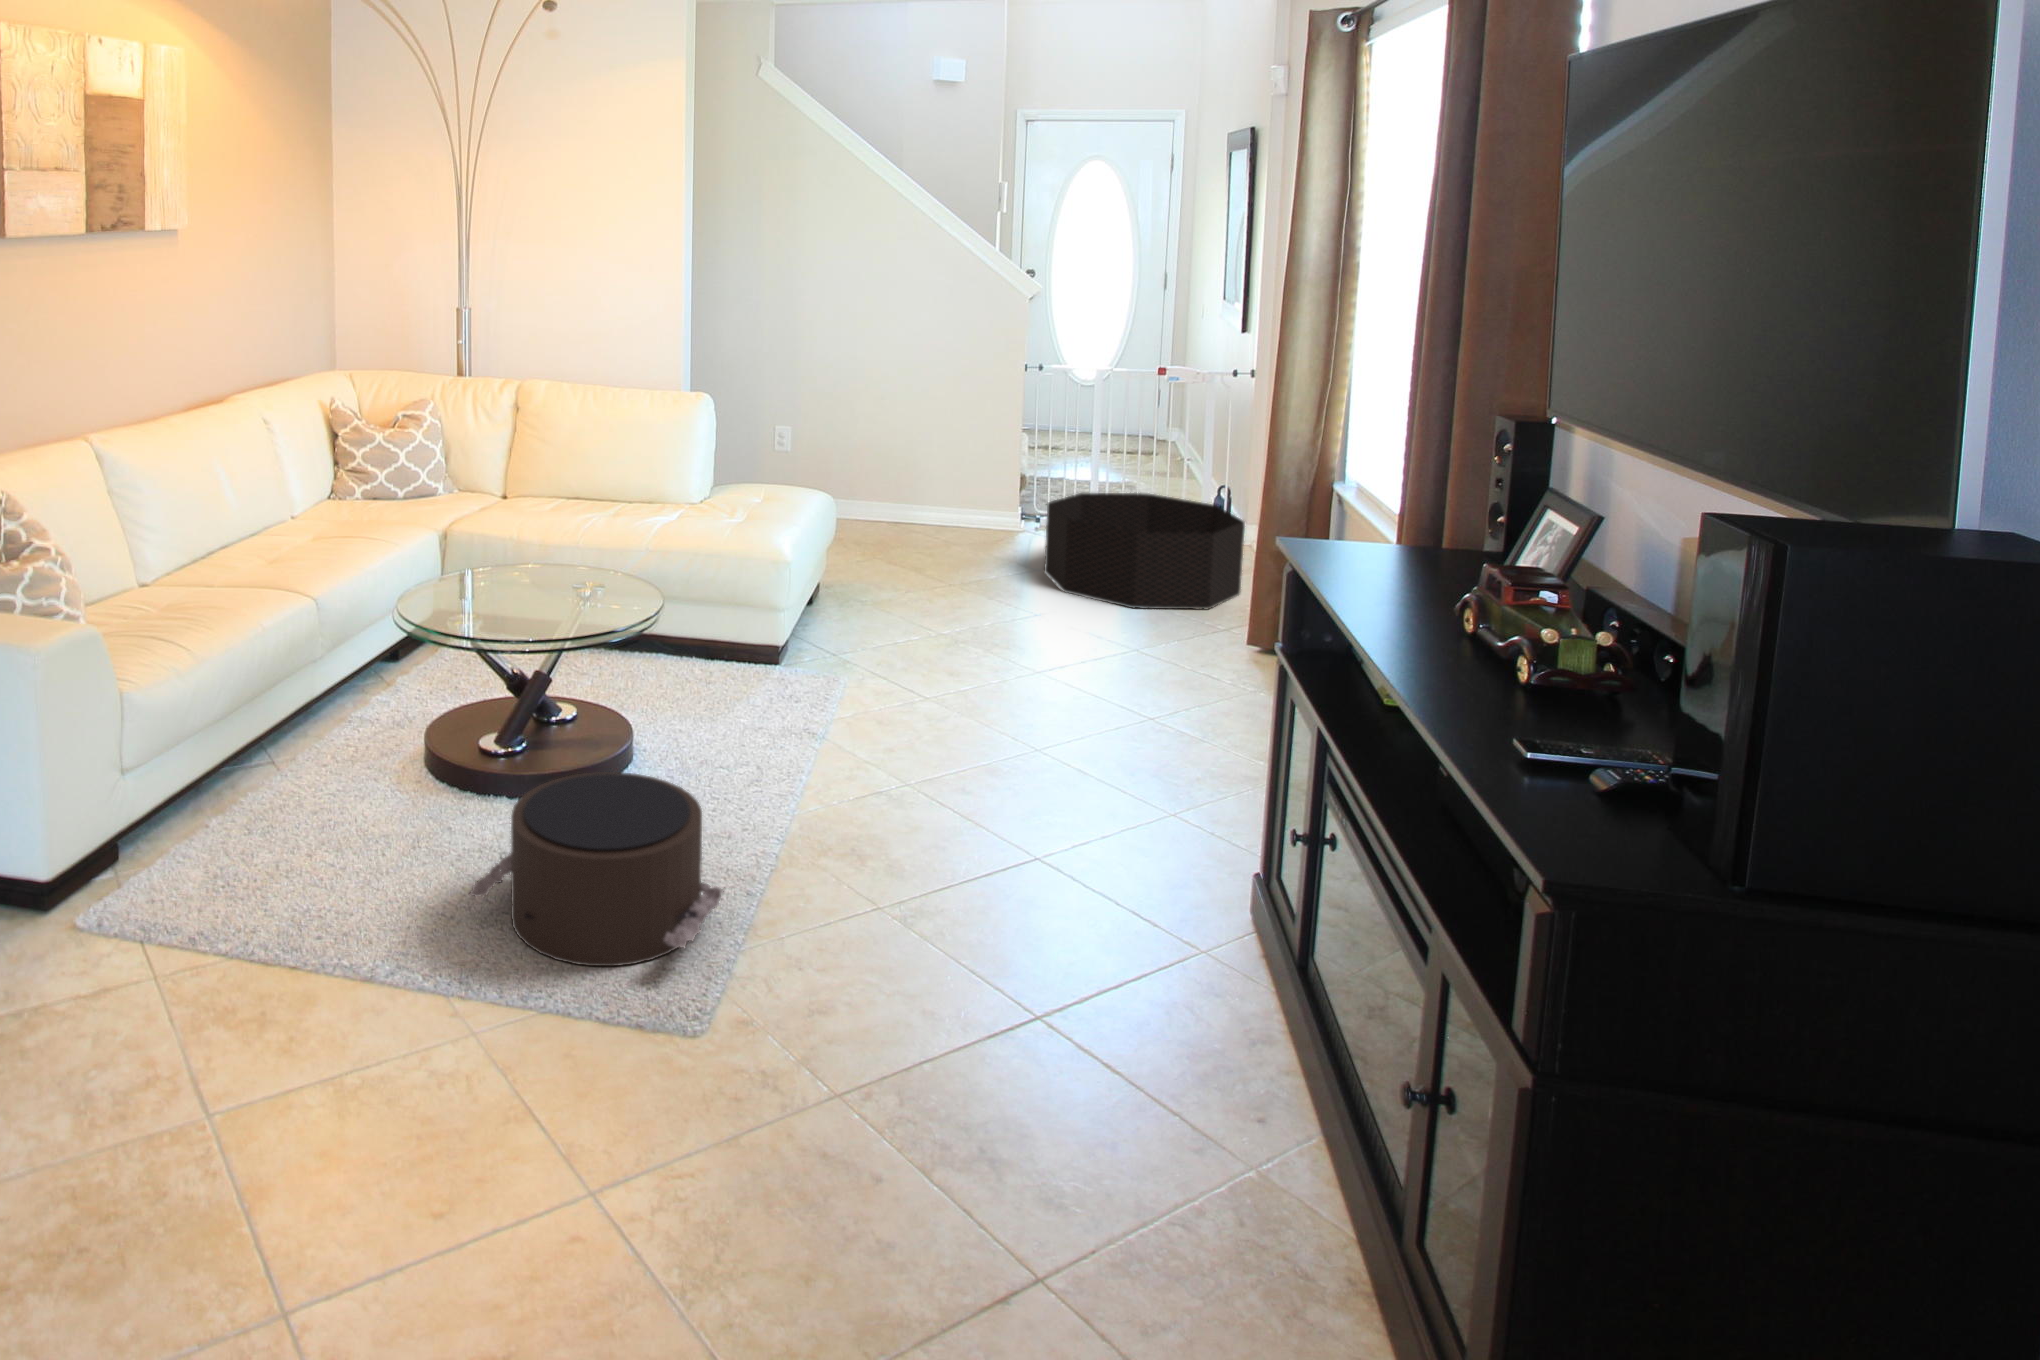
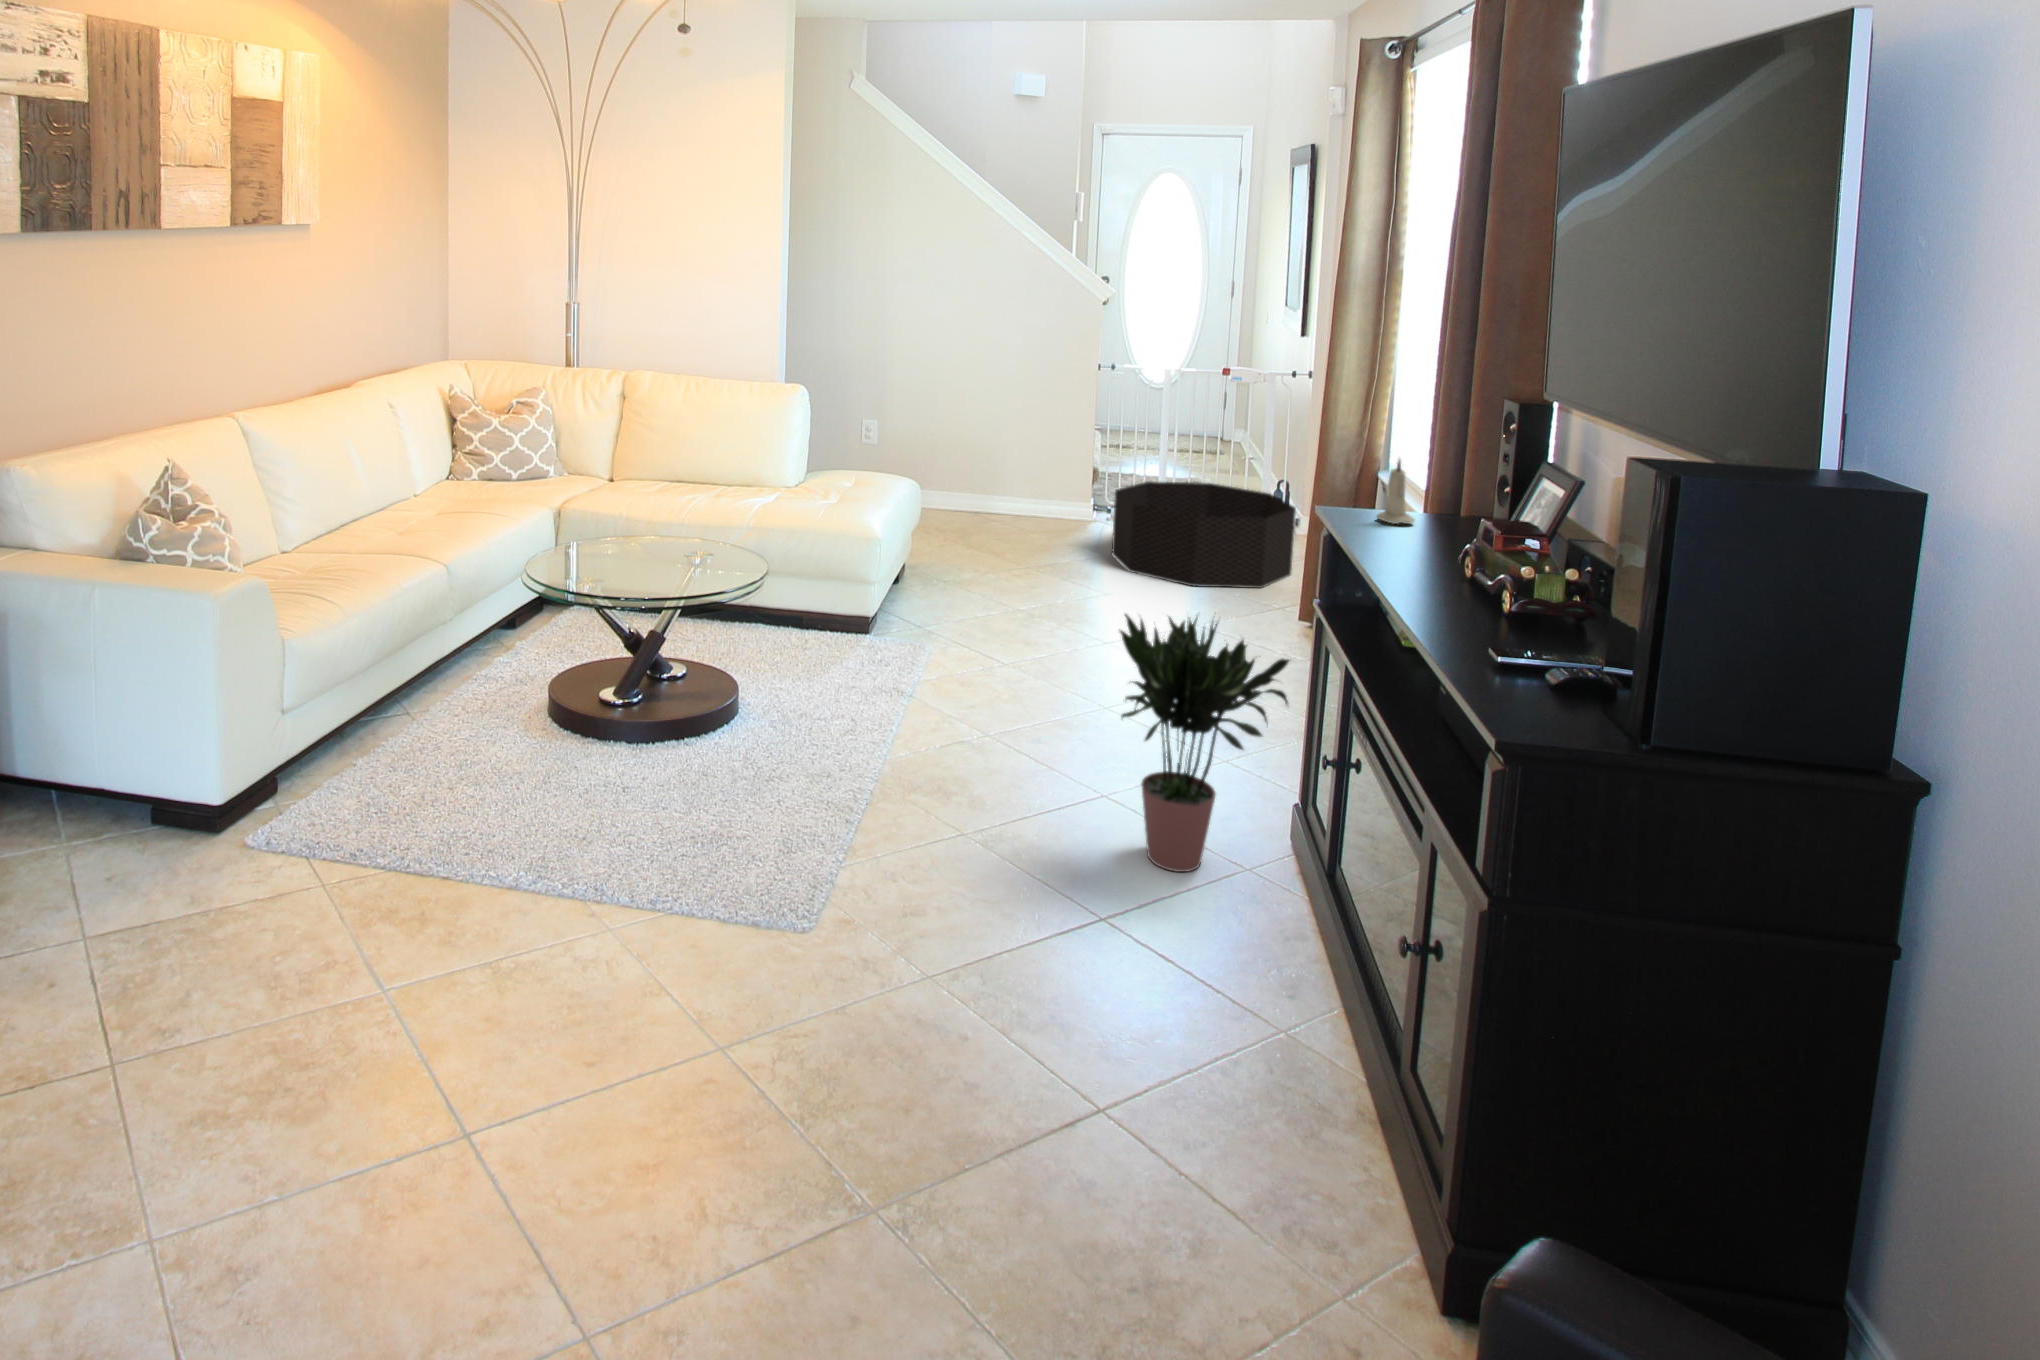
candle: none [1349,484,1395,561] -> present [1376,460,1415,524]
potted plant: none [1045,643,1269,955] -> present [1120,615,1290,872]
pouf: present [470,772,724,966] -> none [596,713,826,878]

